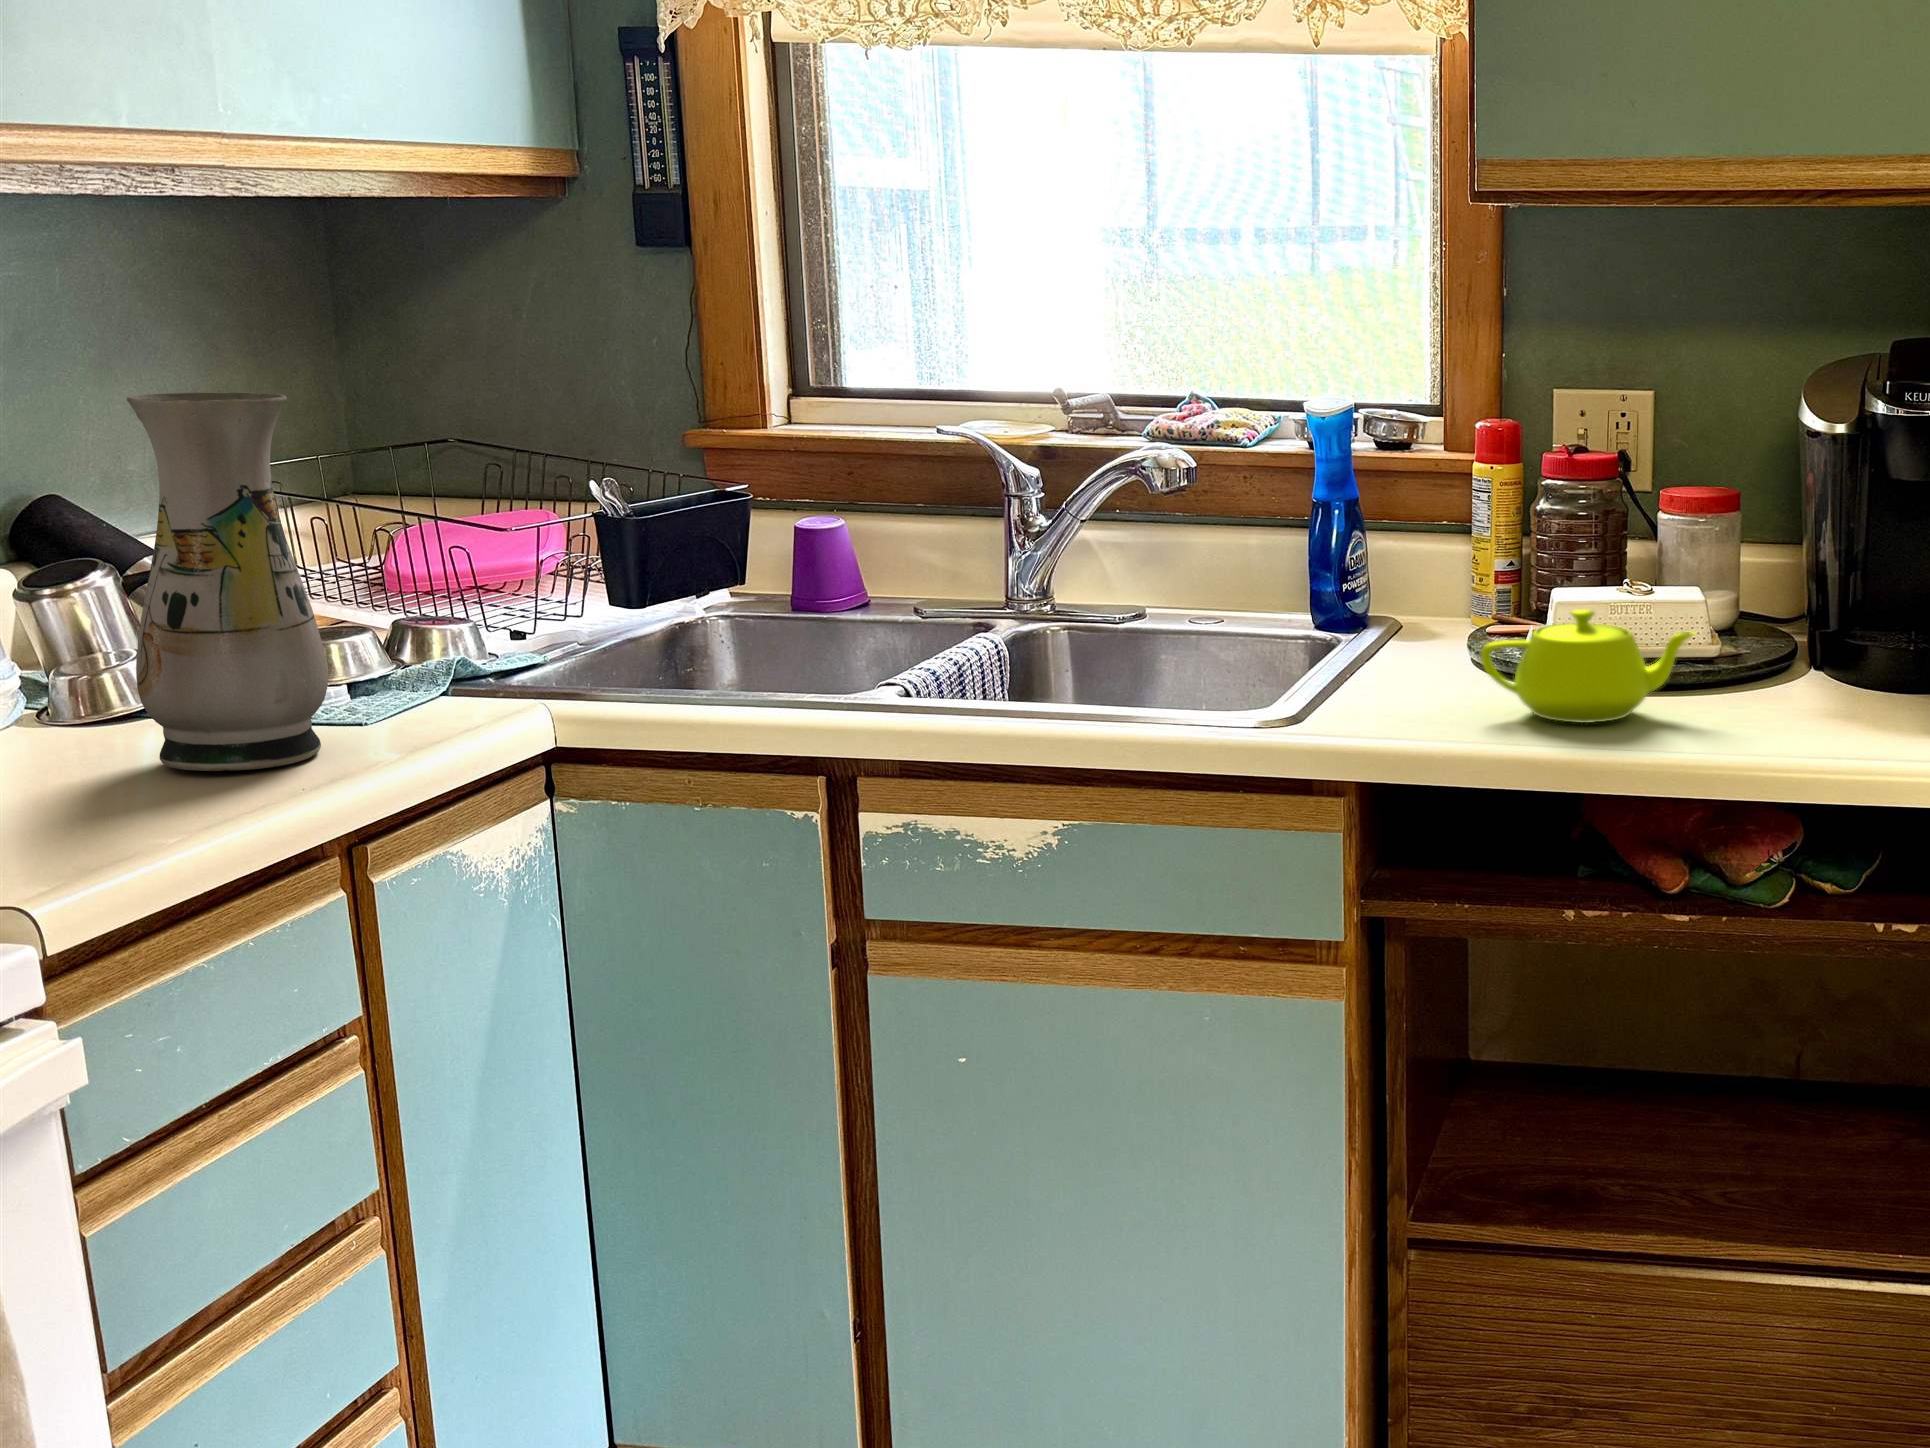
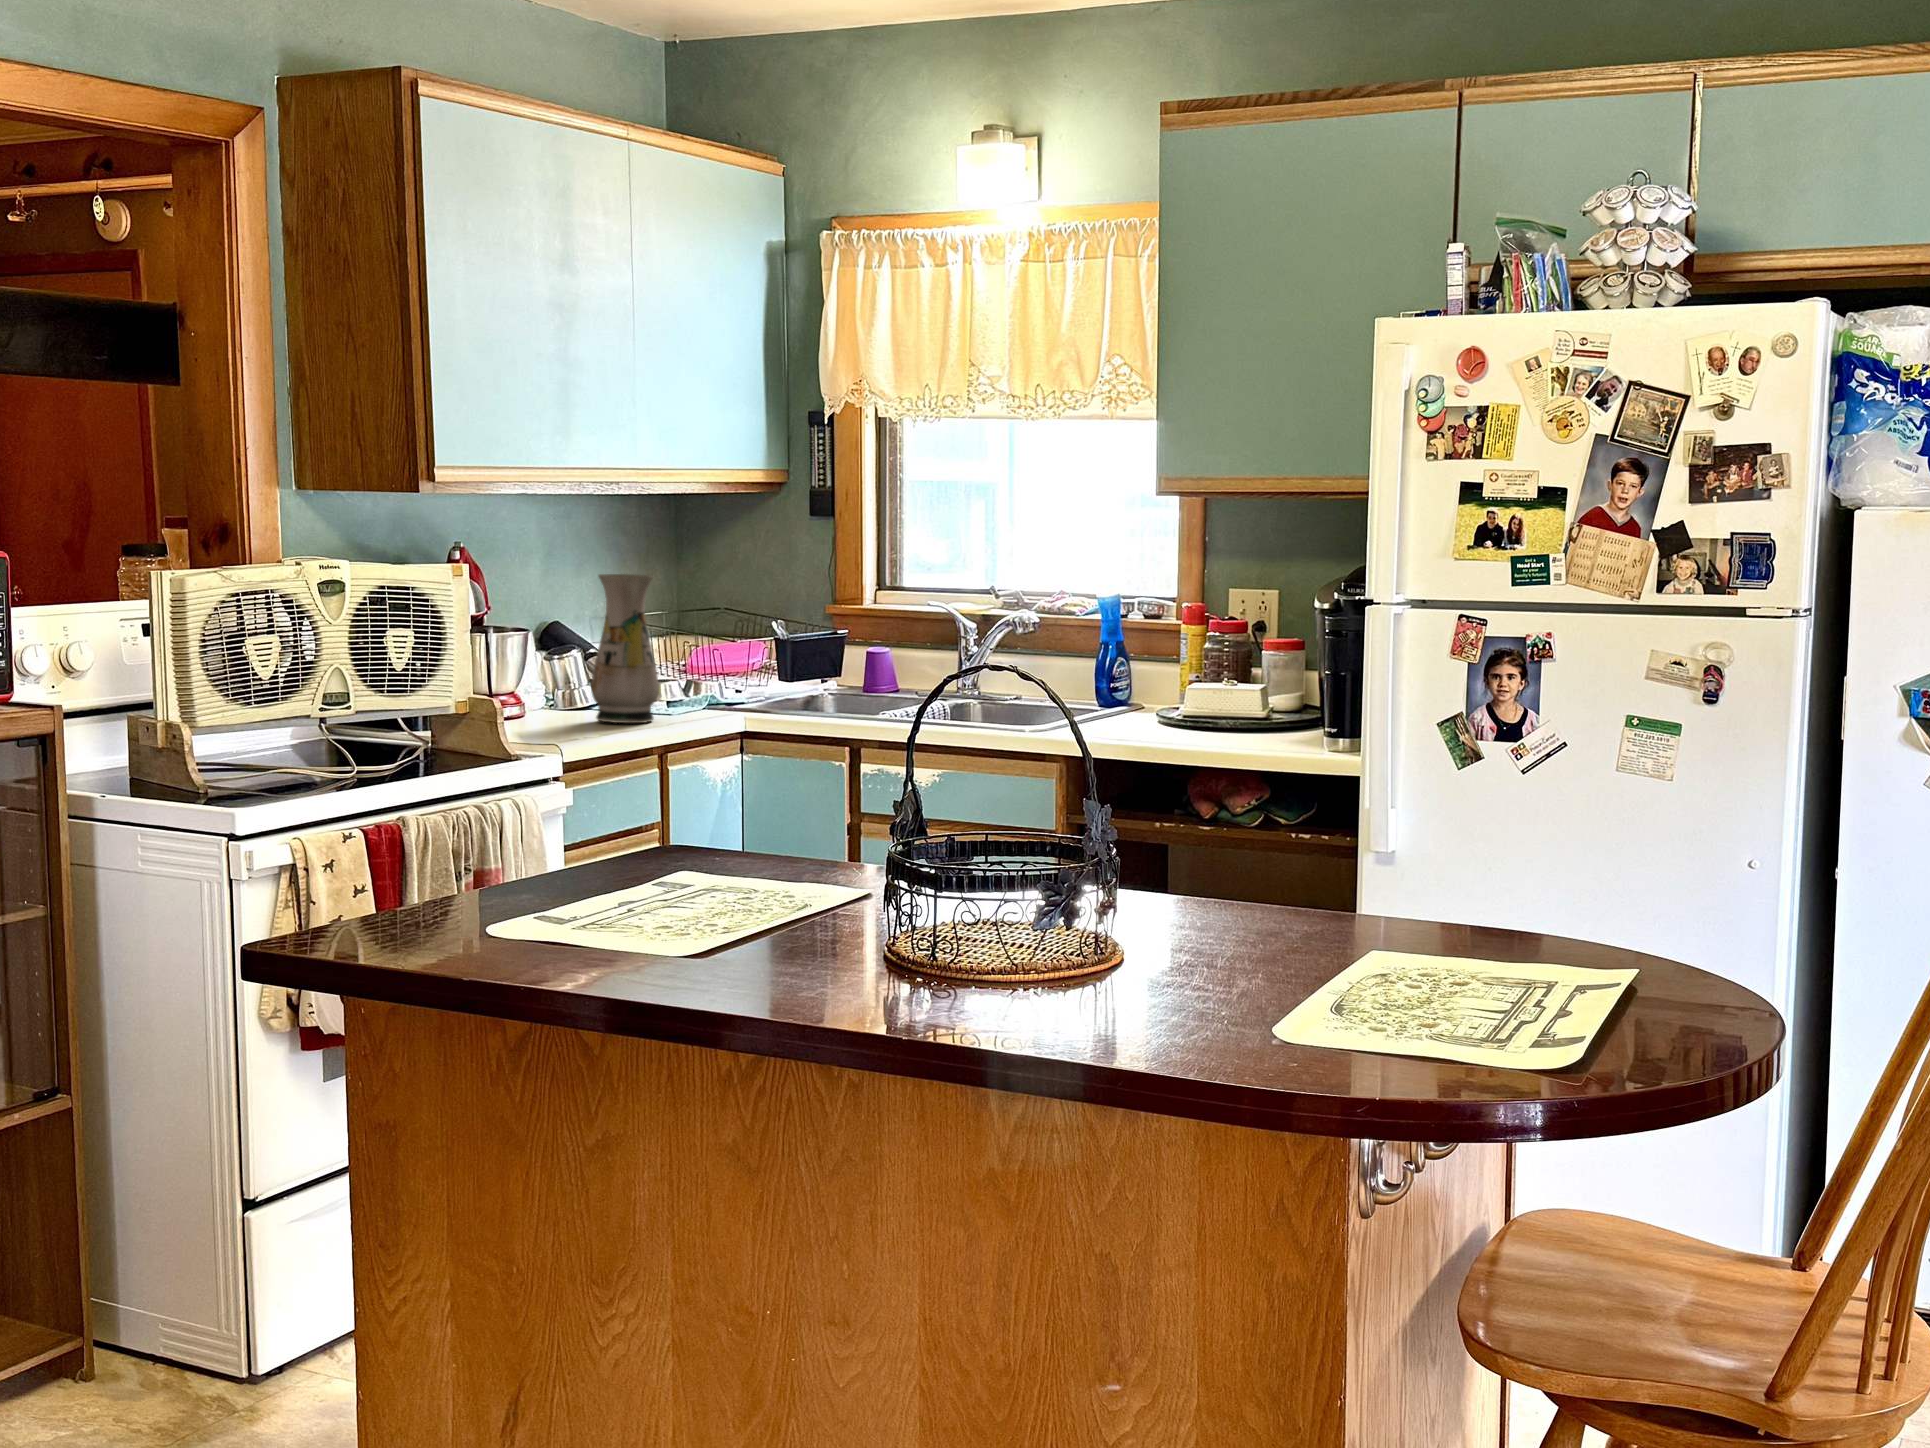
teapot: present [1481,609,1696,723] -> none [1132,685,1231,736]

